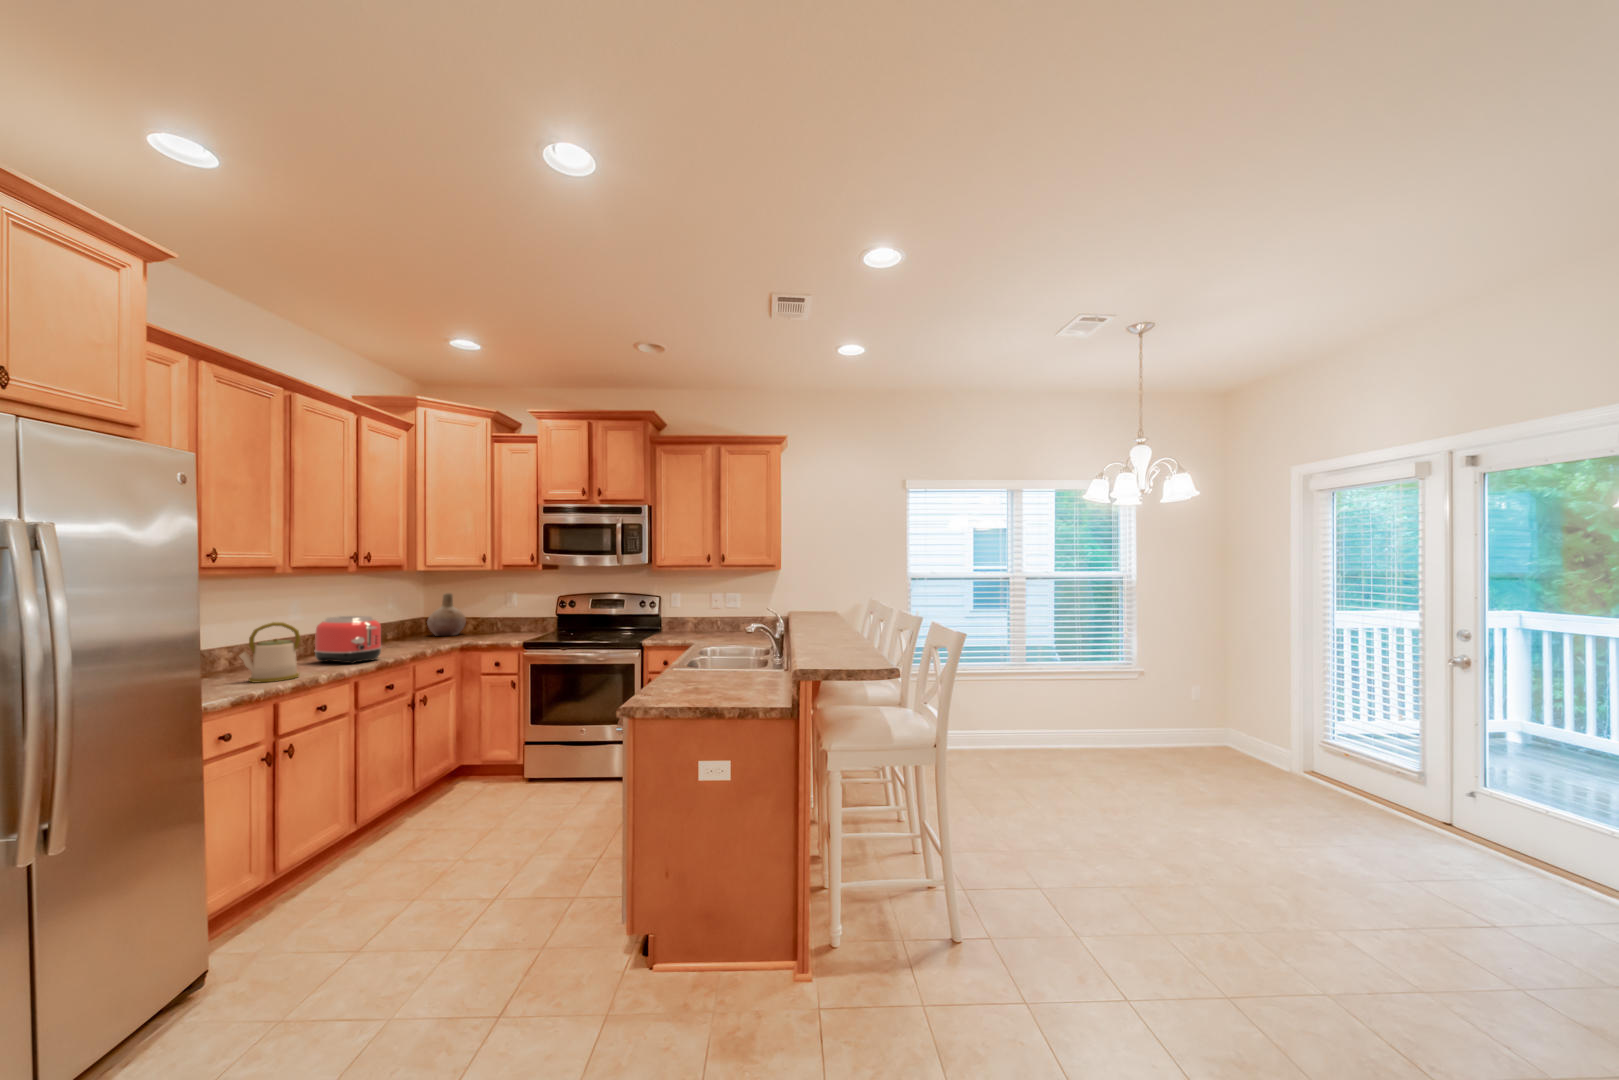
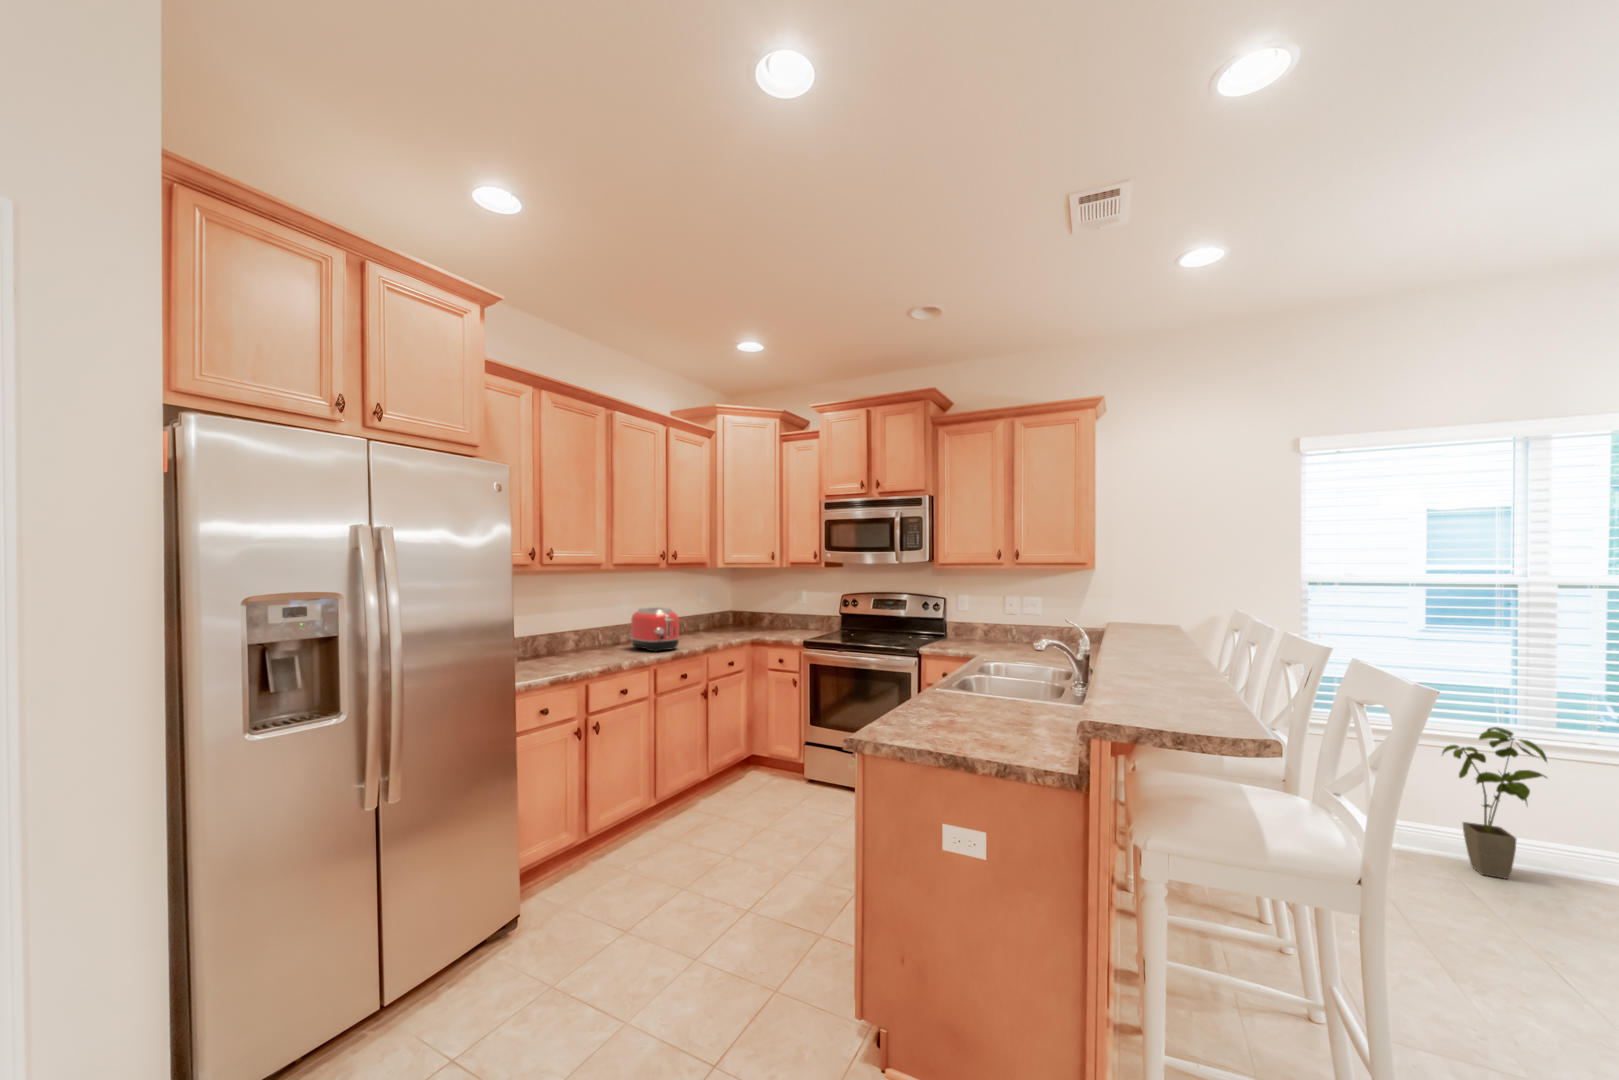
vase: present [427,593,466,636] -> none [731,589,763,629]
kettle: present [239,622,300,682] -> none [567,611,610,664]
house plant: none [982,663,1029,756] -> present [1442,727,1547,879]

